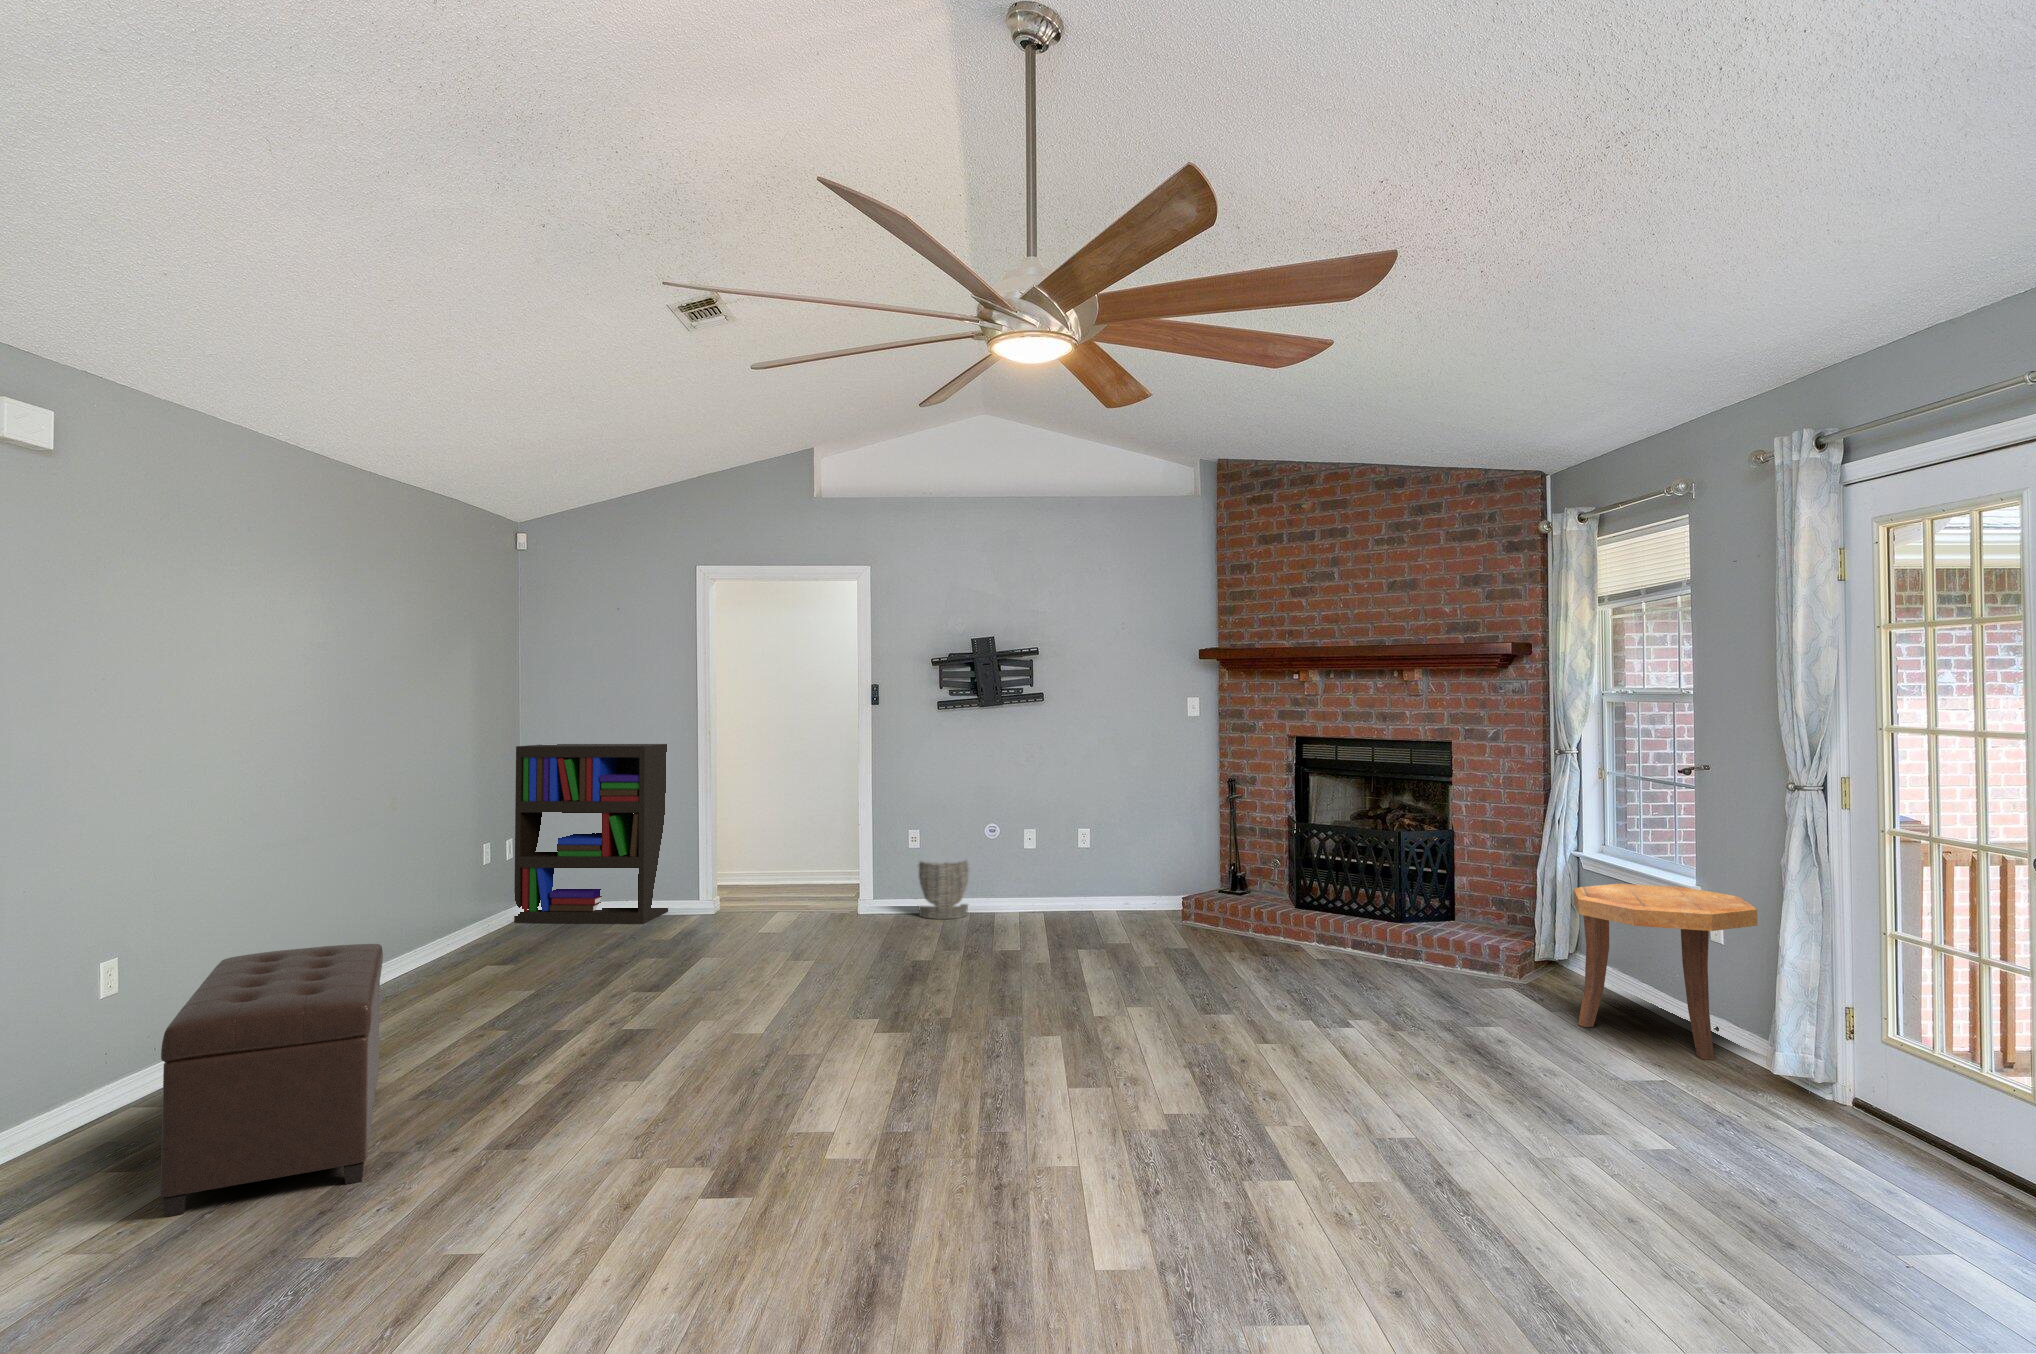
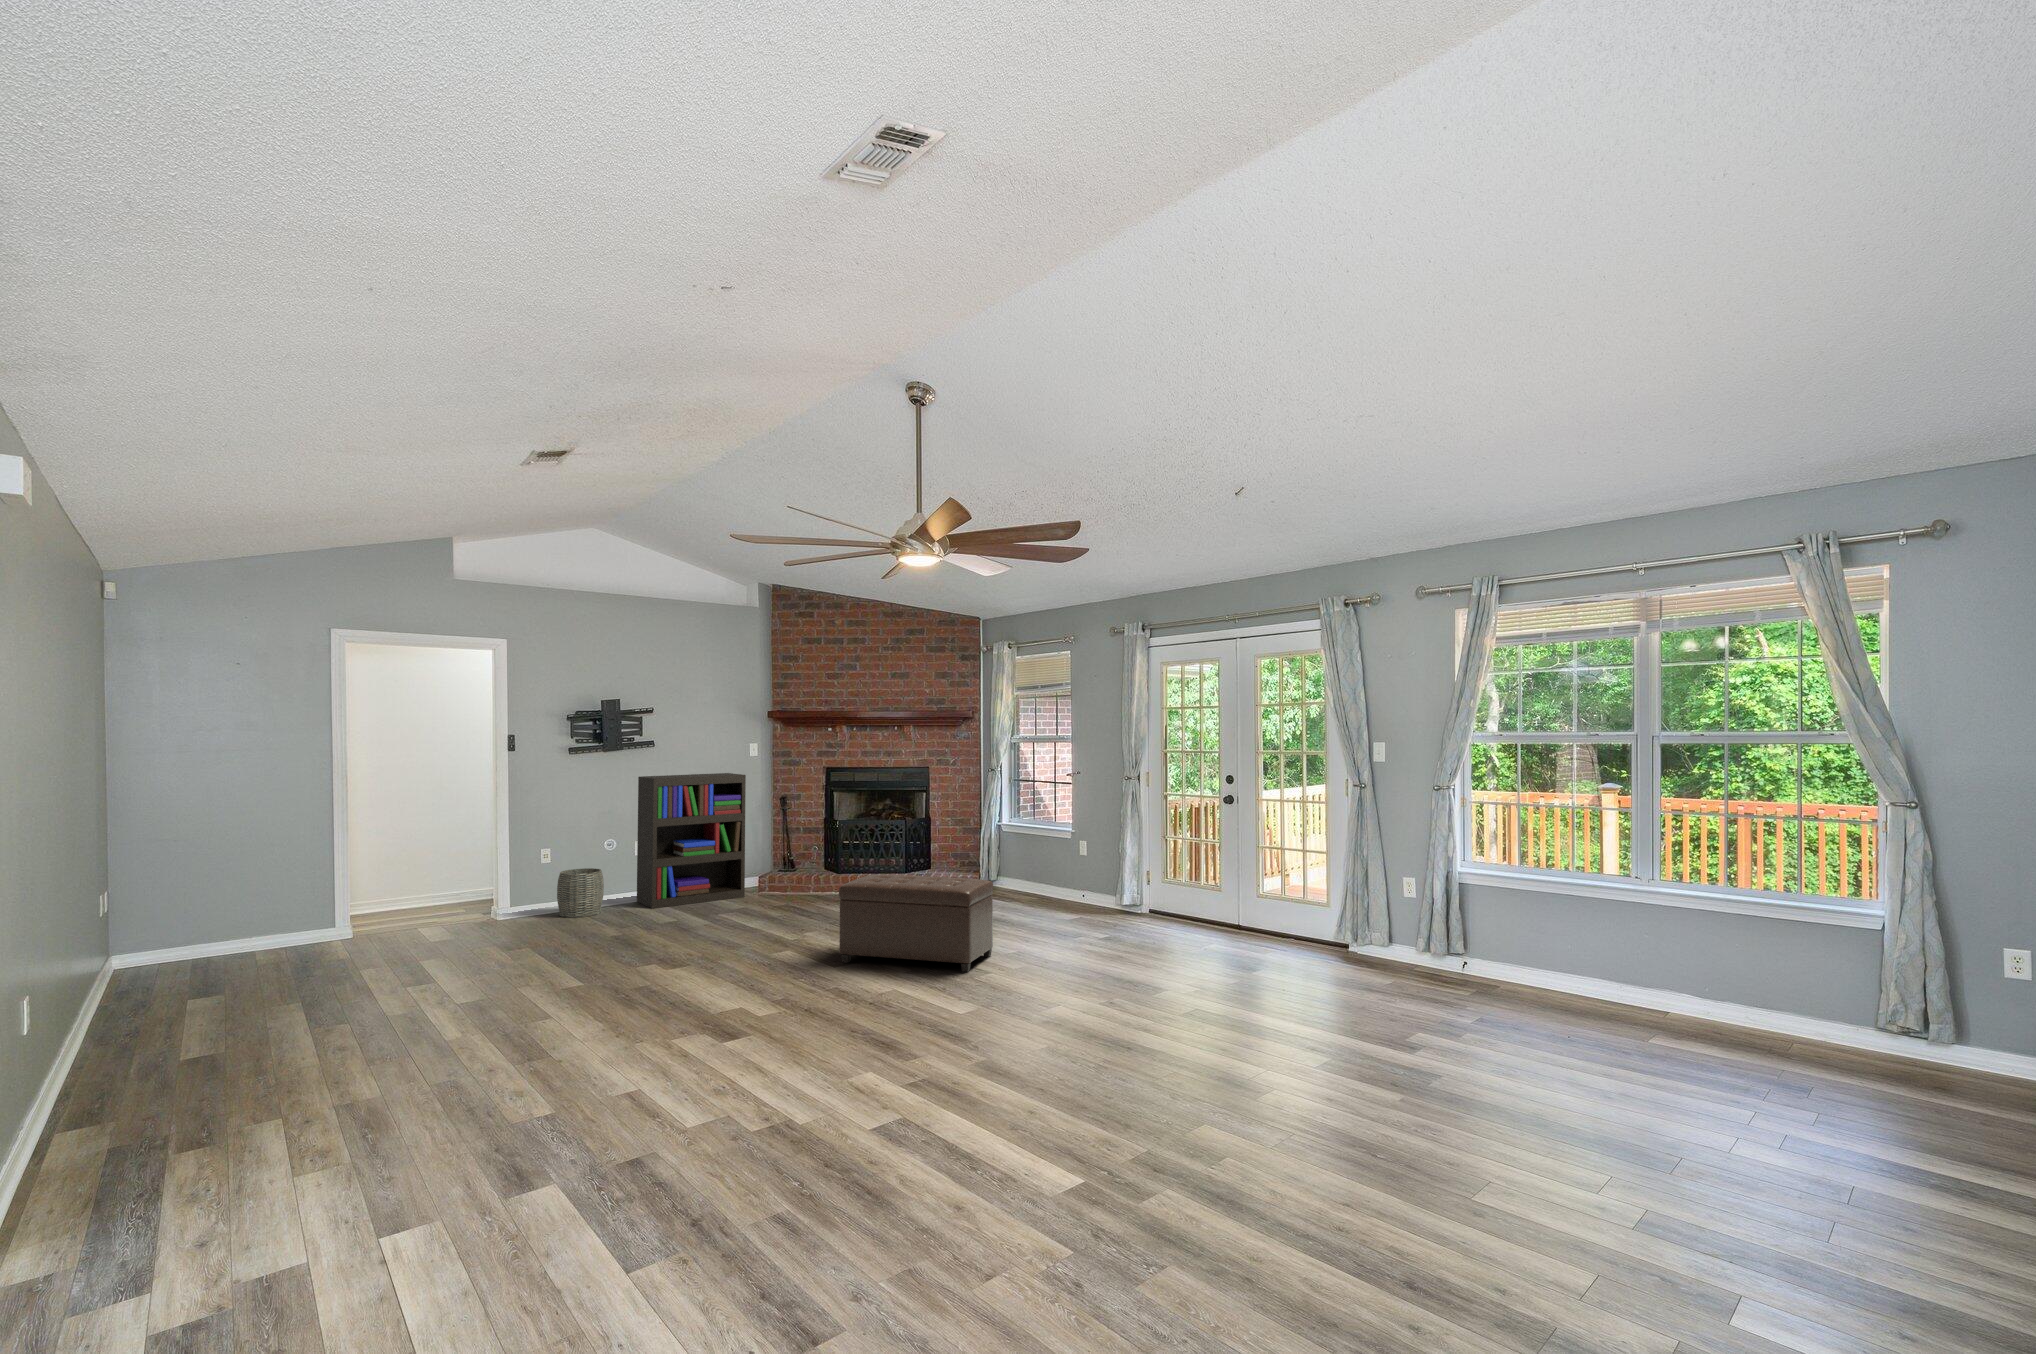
bookshelf: present [514,744,668,924] -> present [637,773,746,908]
side table: present [1573,884,1757,1060] -> none [1028,834,1105,909]
ottoman: present [161,944,383,1217] -> present [839,875,993,972]

